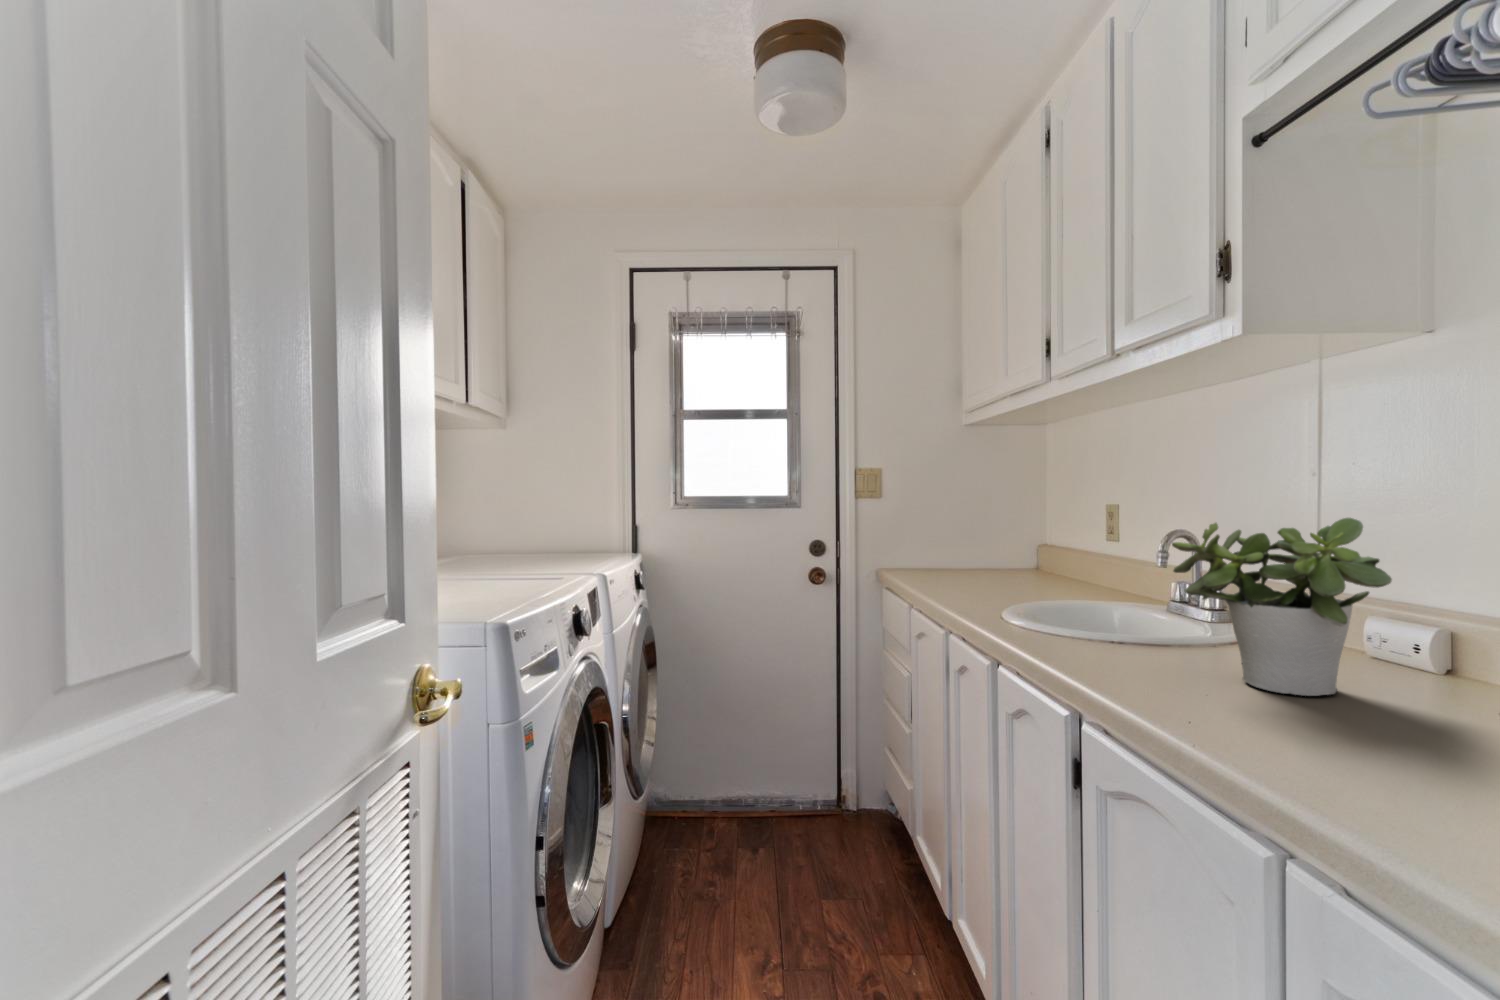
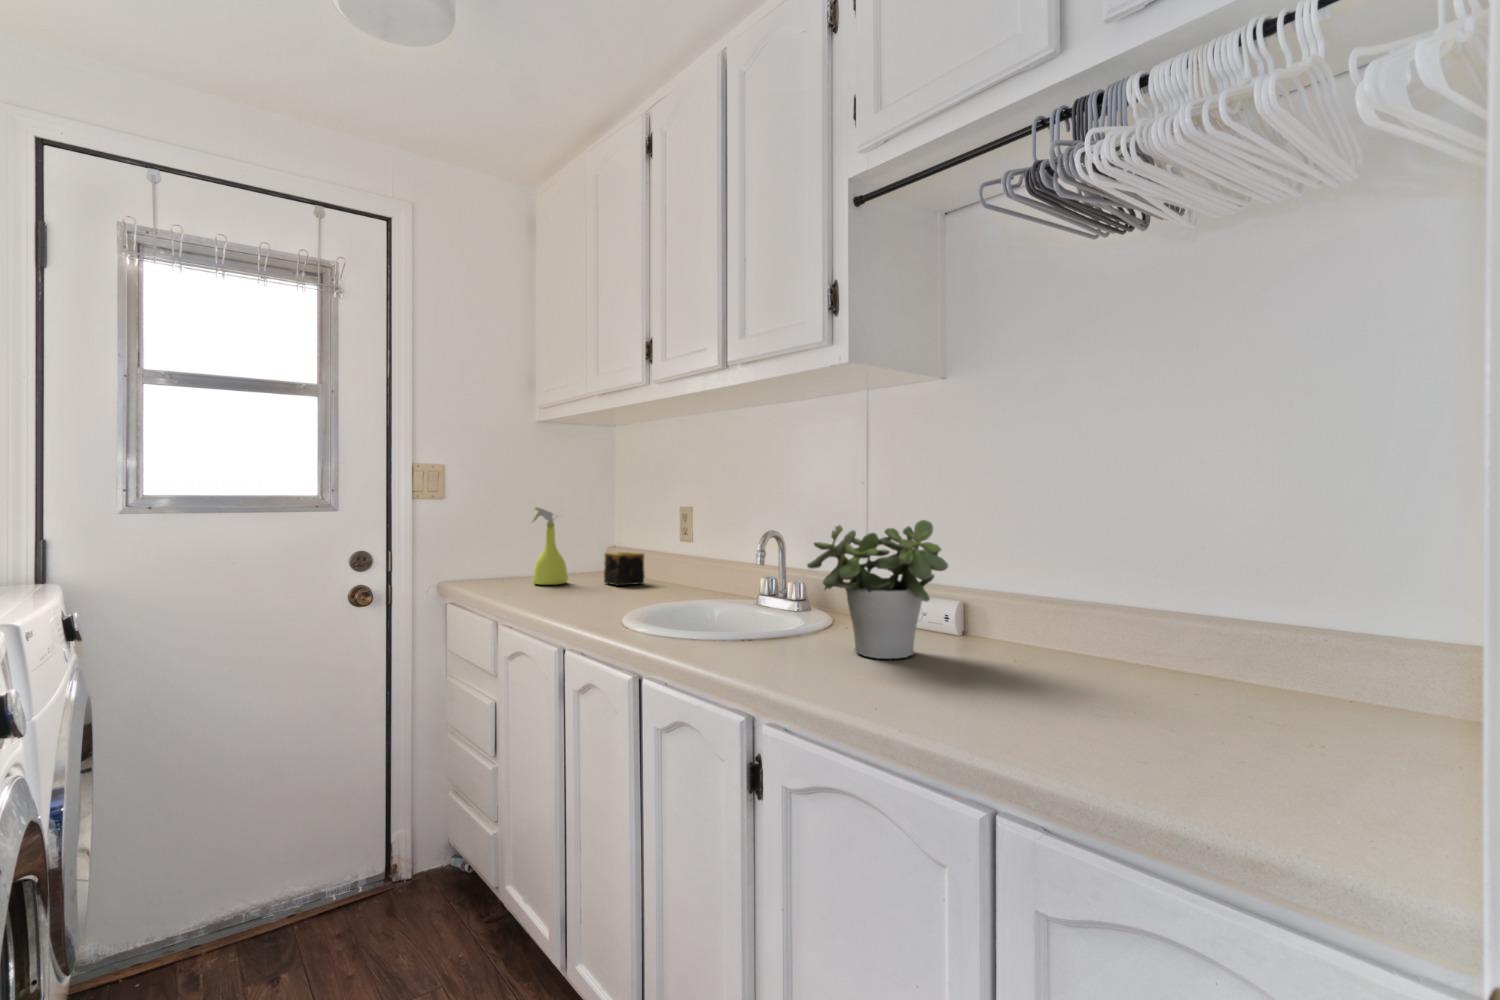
spray bottle: none [953,503,988,576] -> present [533,507,568,585]
candle: none [1022,548,1064,581] -> present [604,552,645,586]

